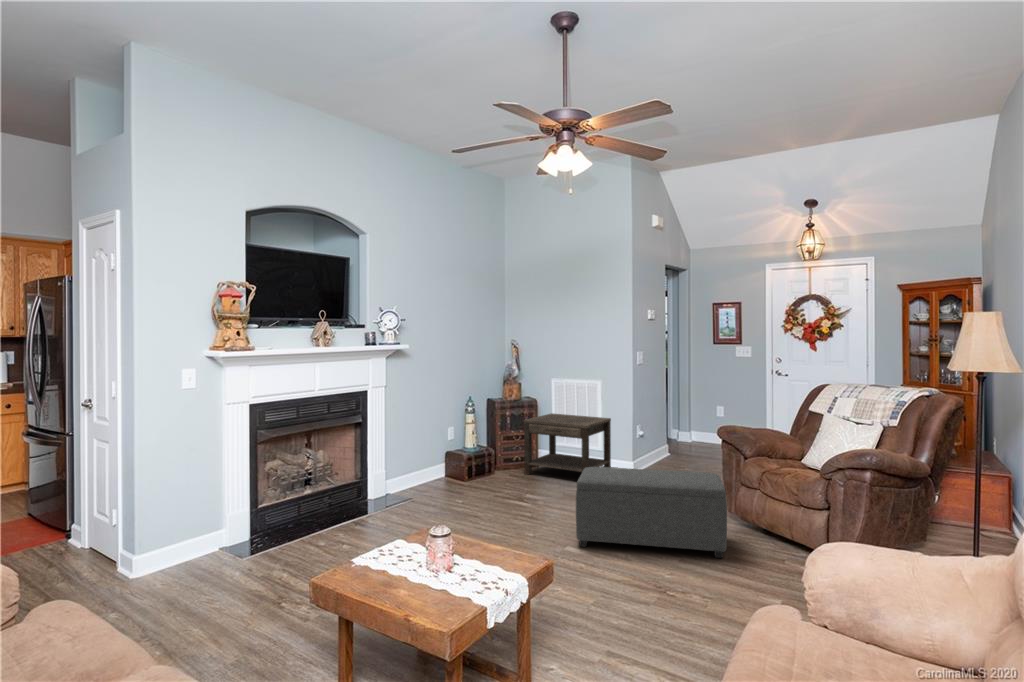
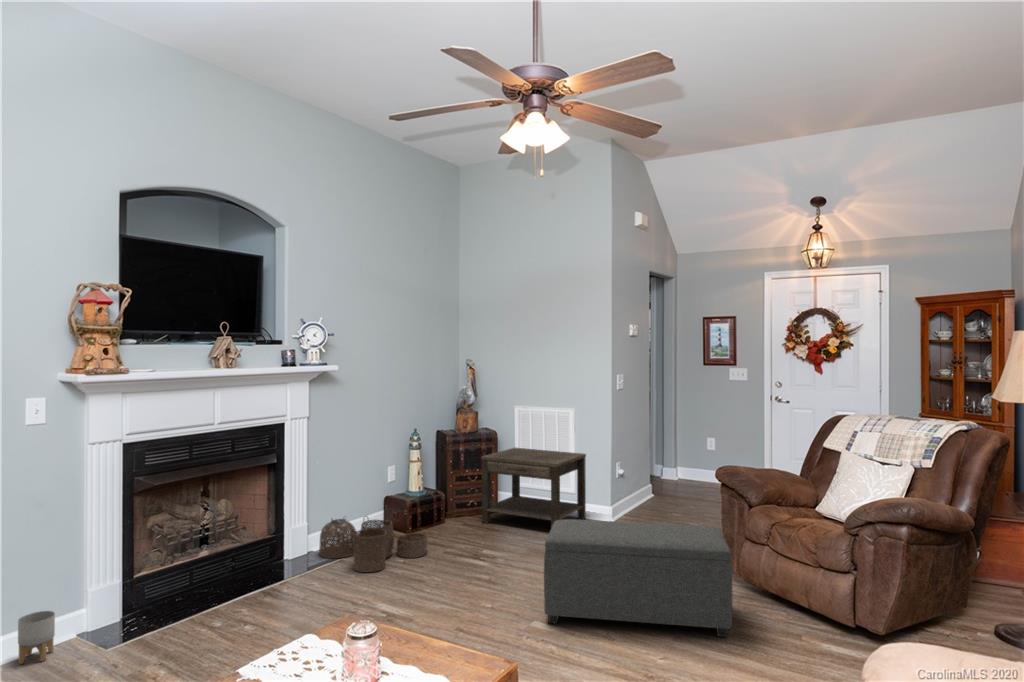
woven basket: none [395,466,481,509] -> present [319,516,427,572]
planter: none [182,528,207,566] -> present [18,611,55,664]

